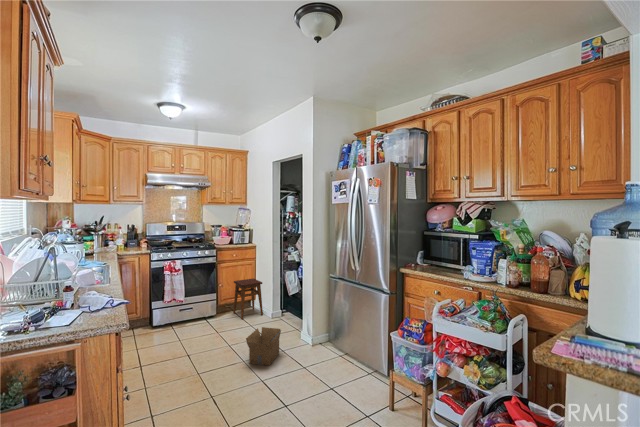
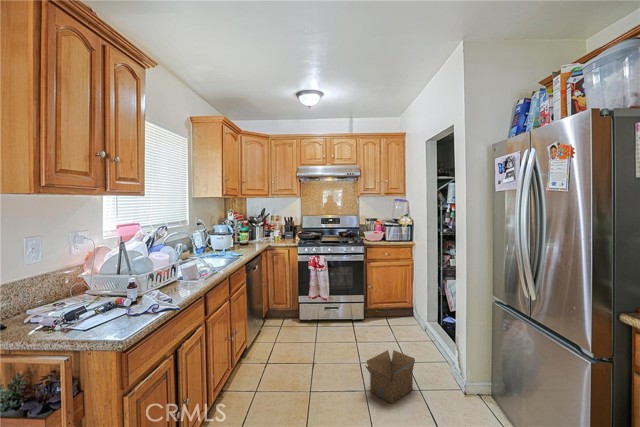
stool: present [233,278,263,319] -> none [384,284,416,331]

